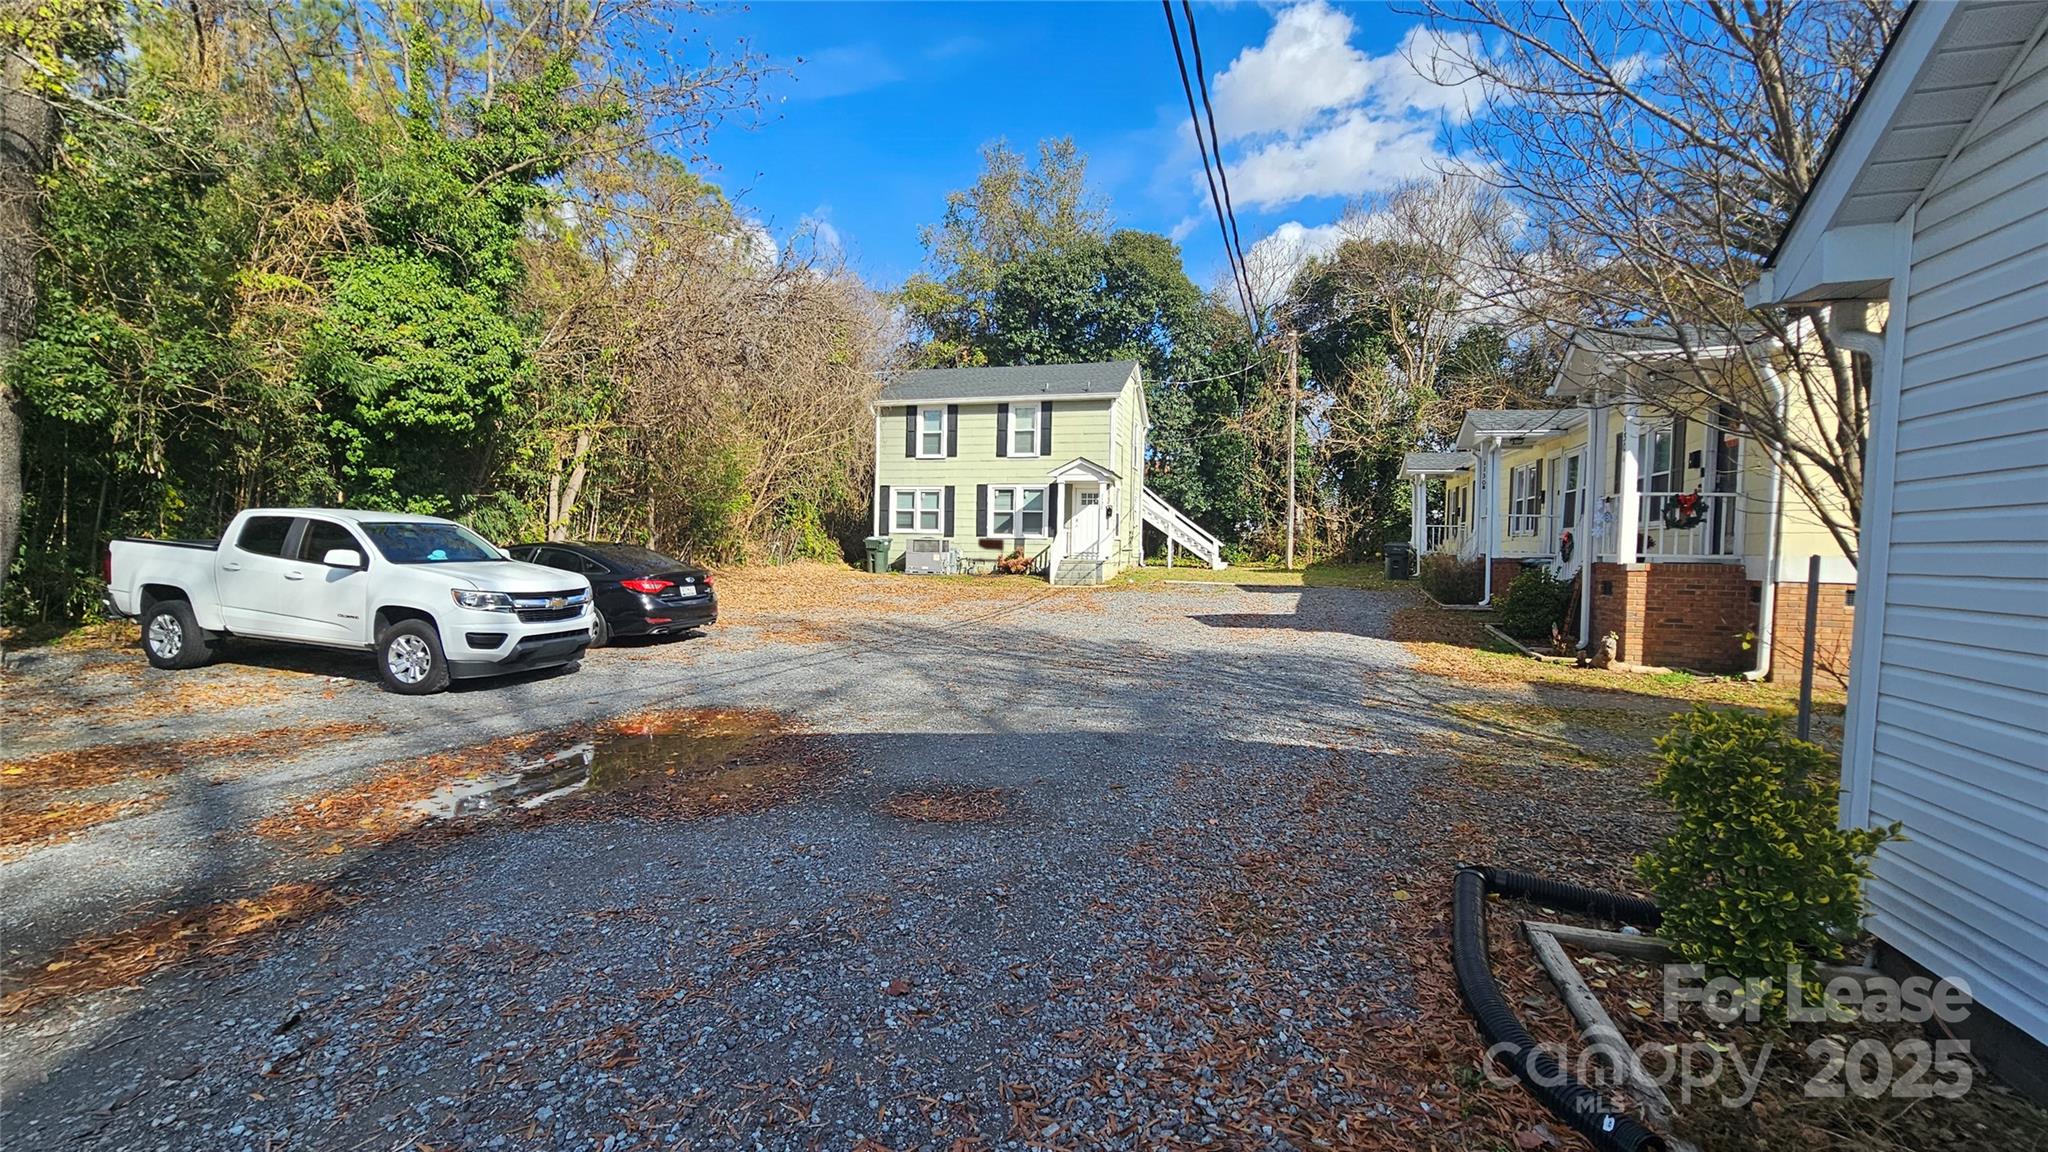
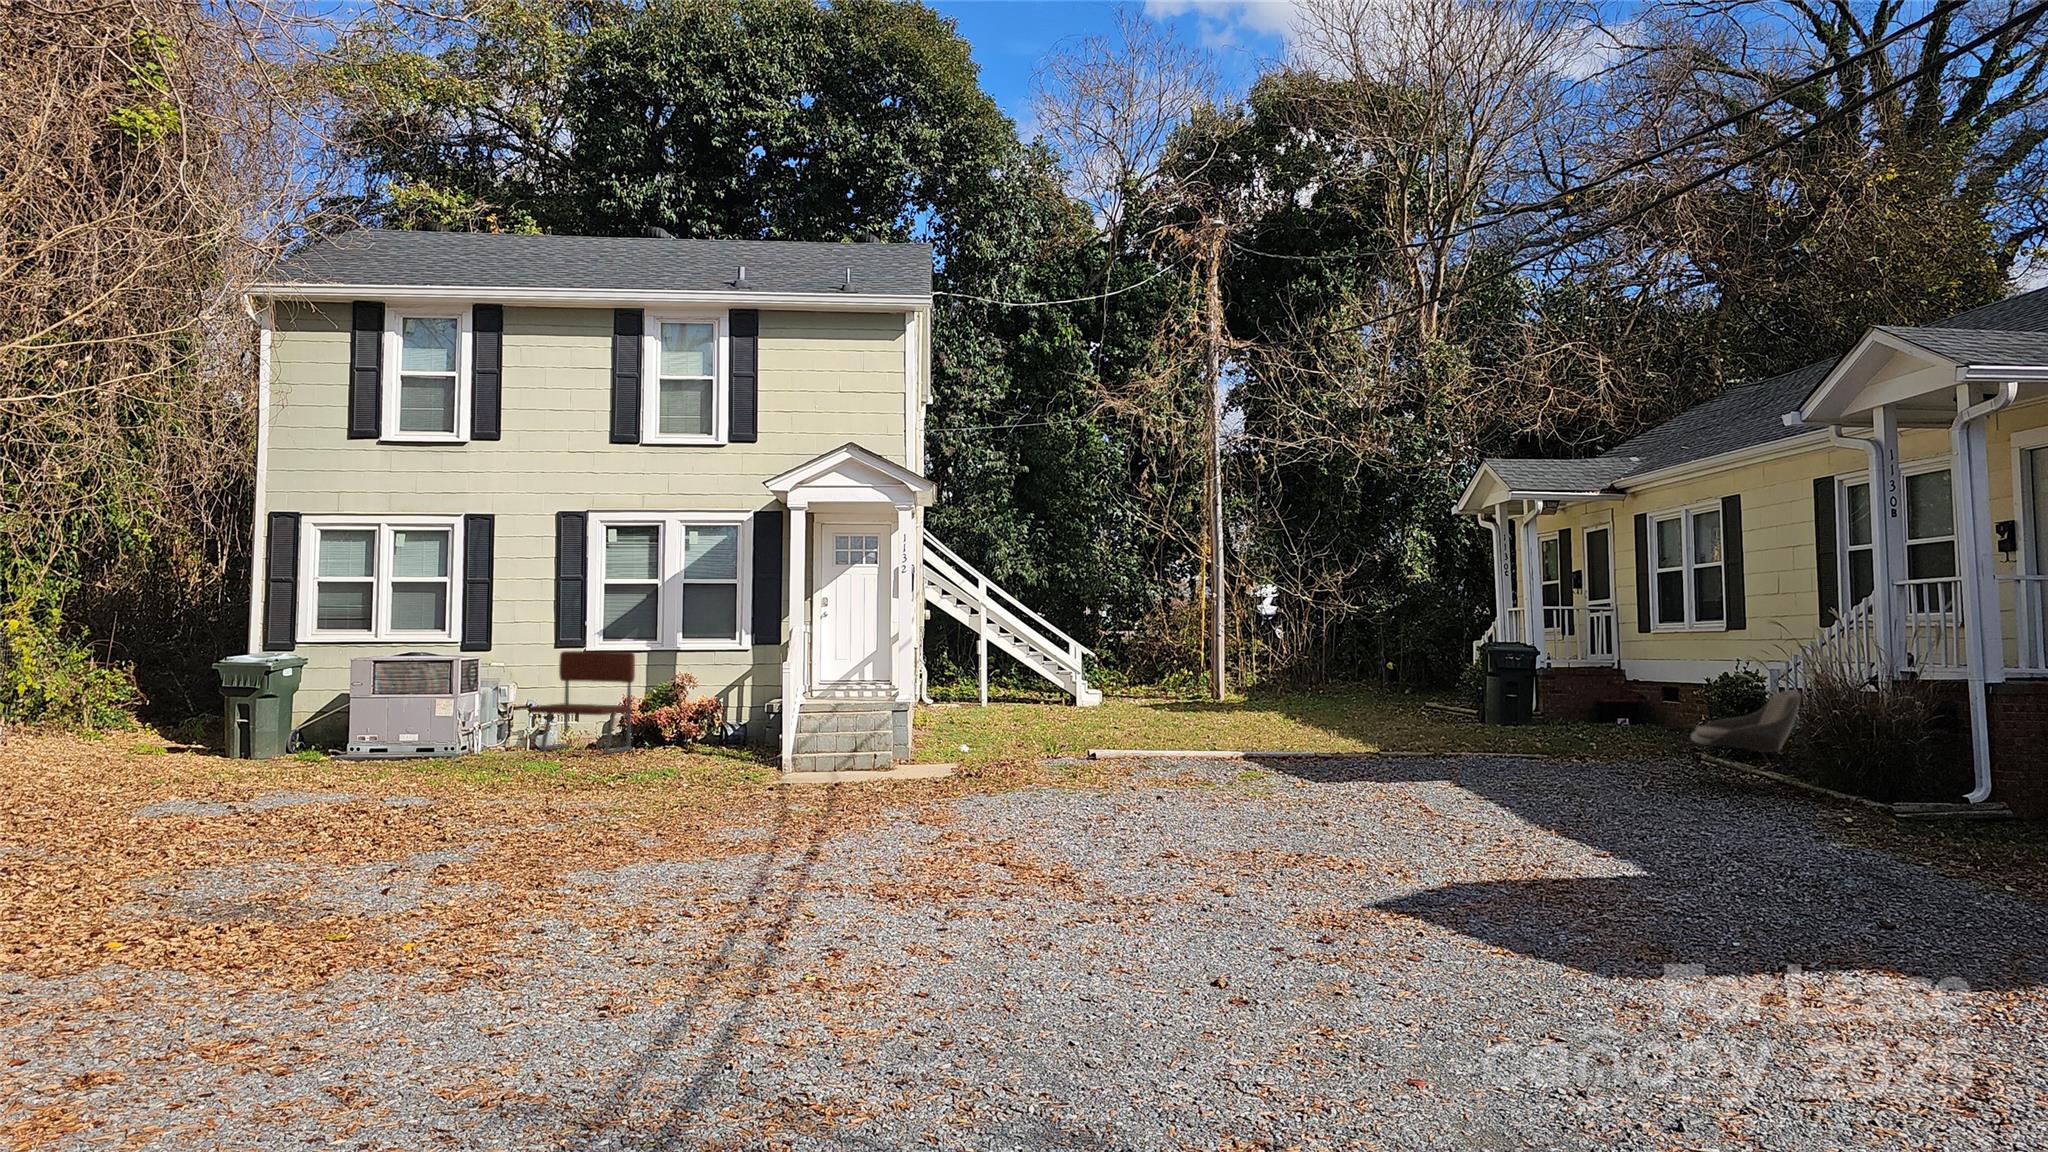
lounge chair: none [1382,561,1426,602] -> present [1691,690,1802,795]

